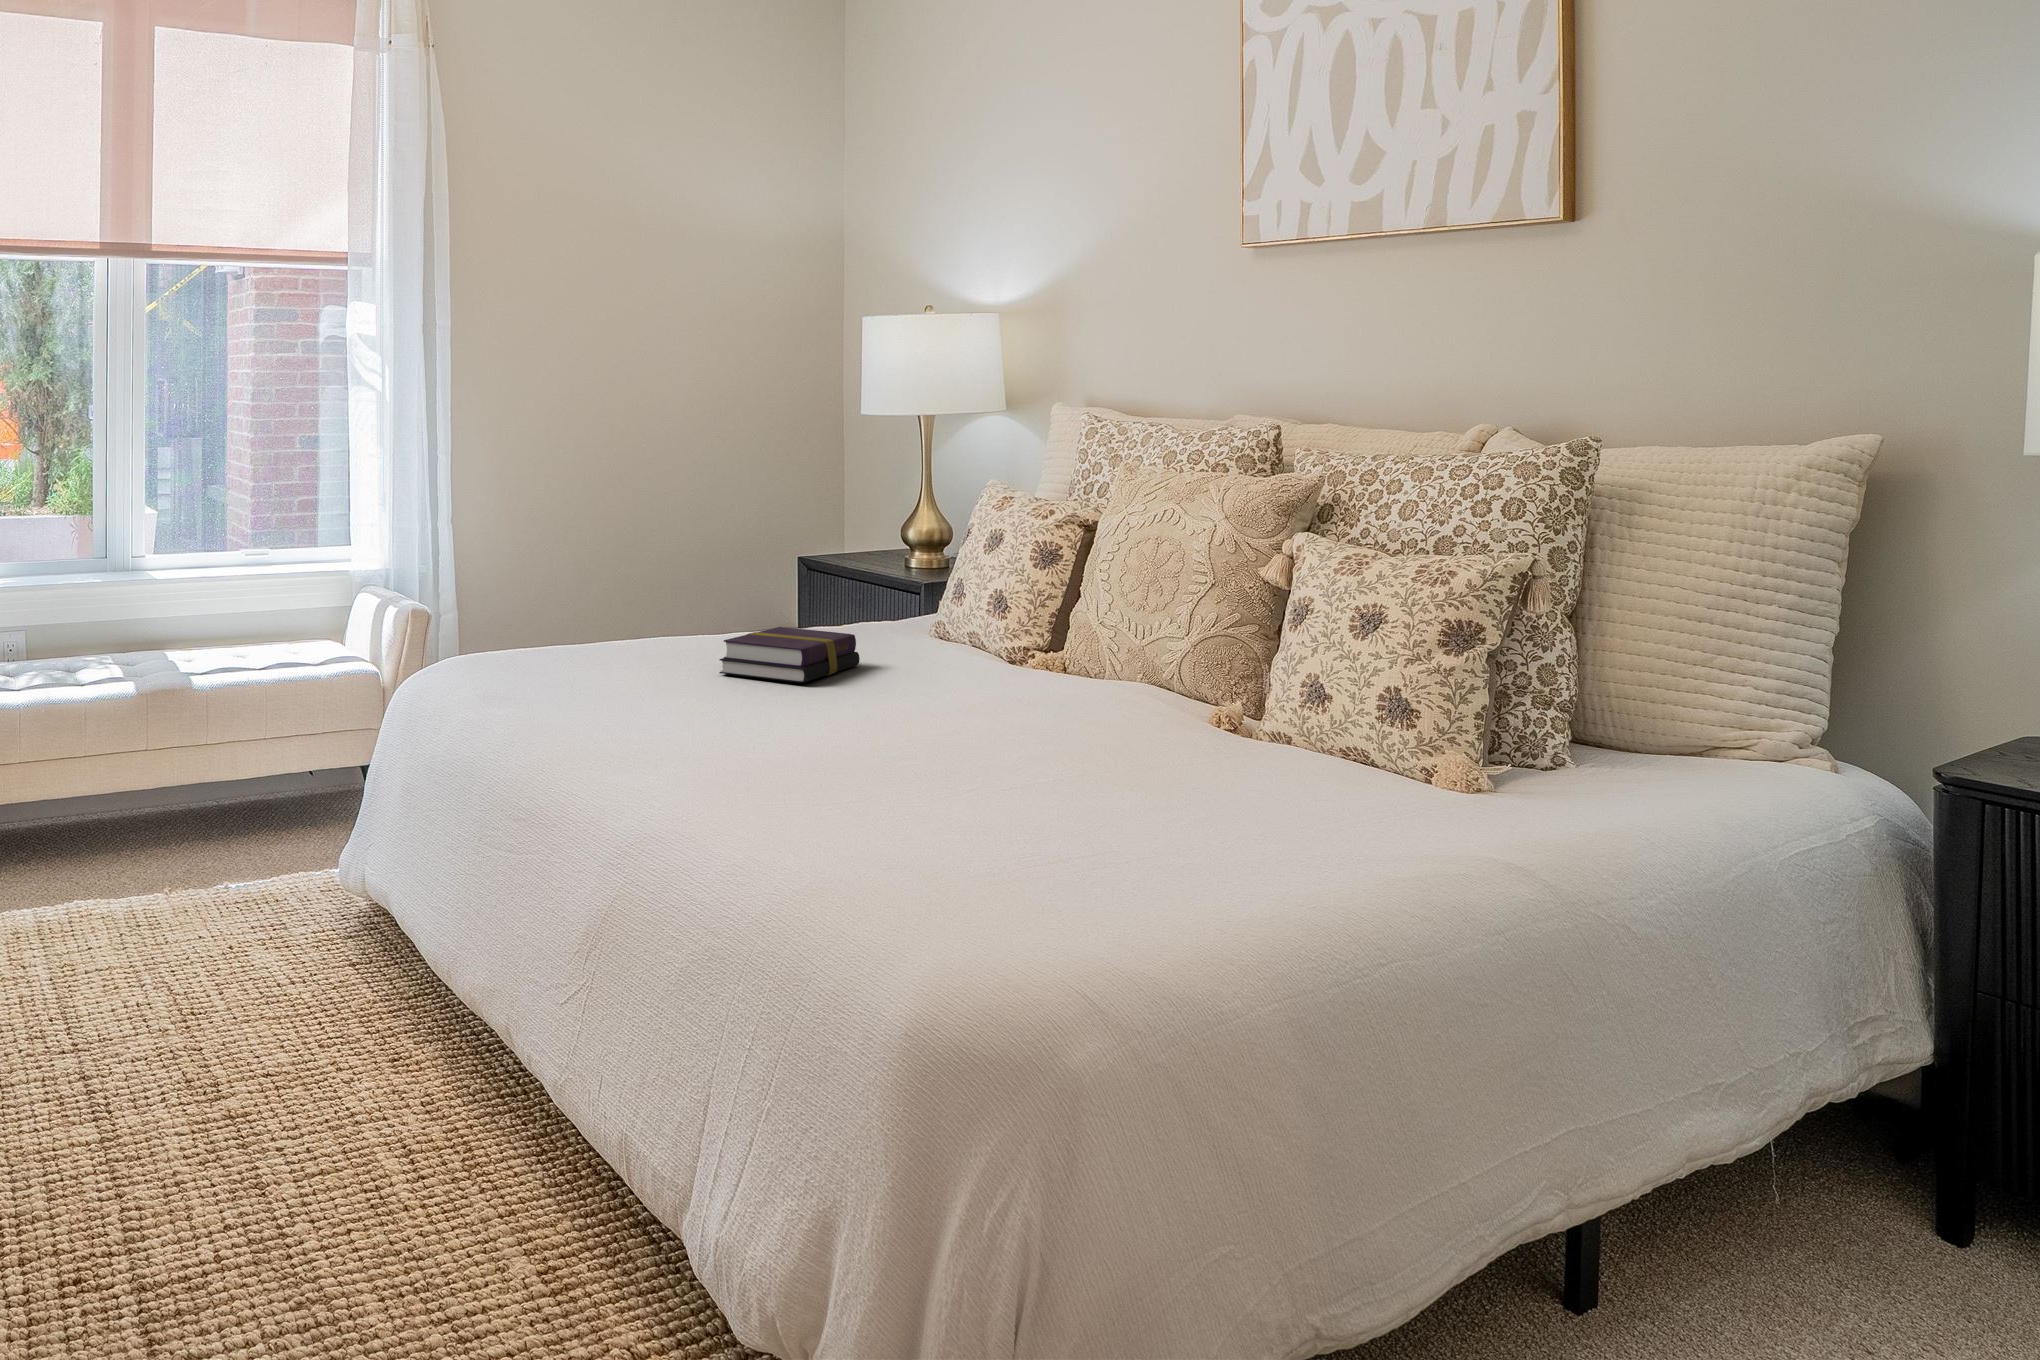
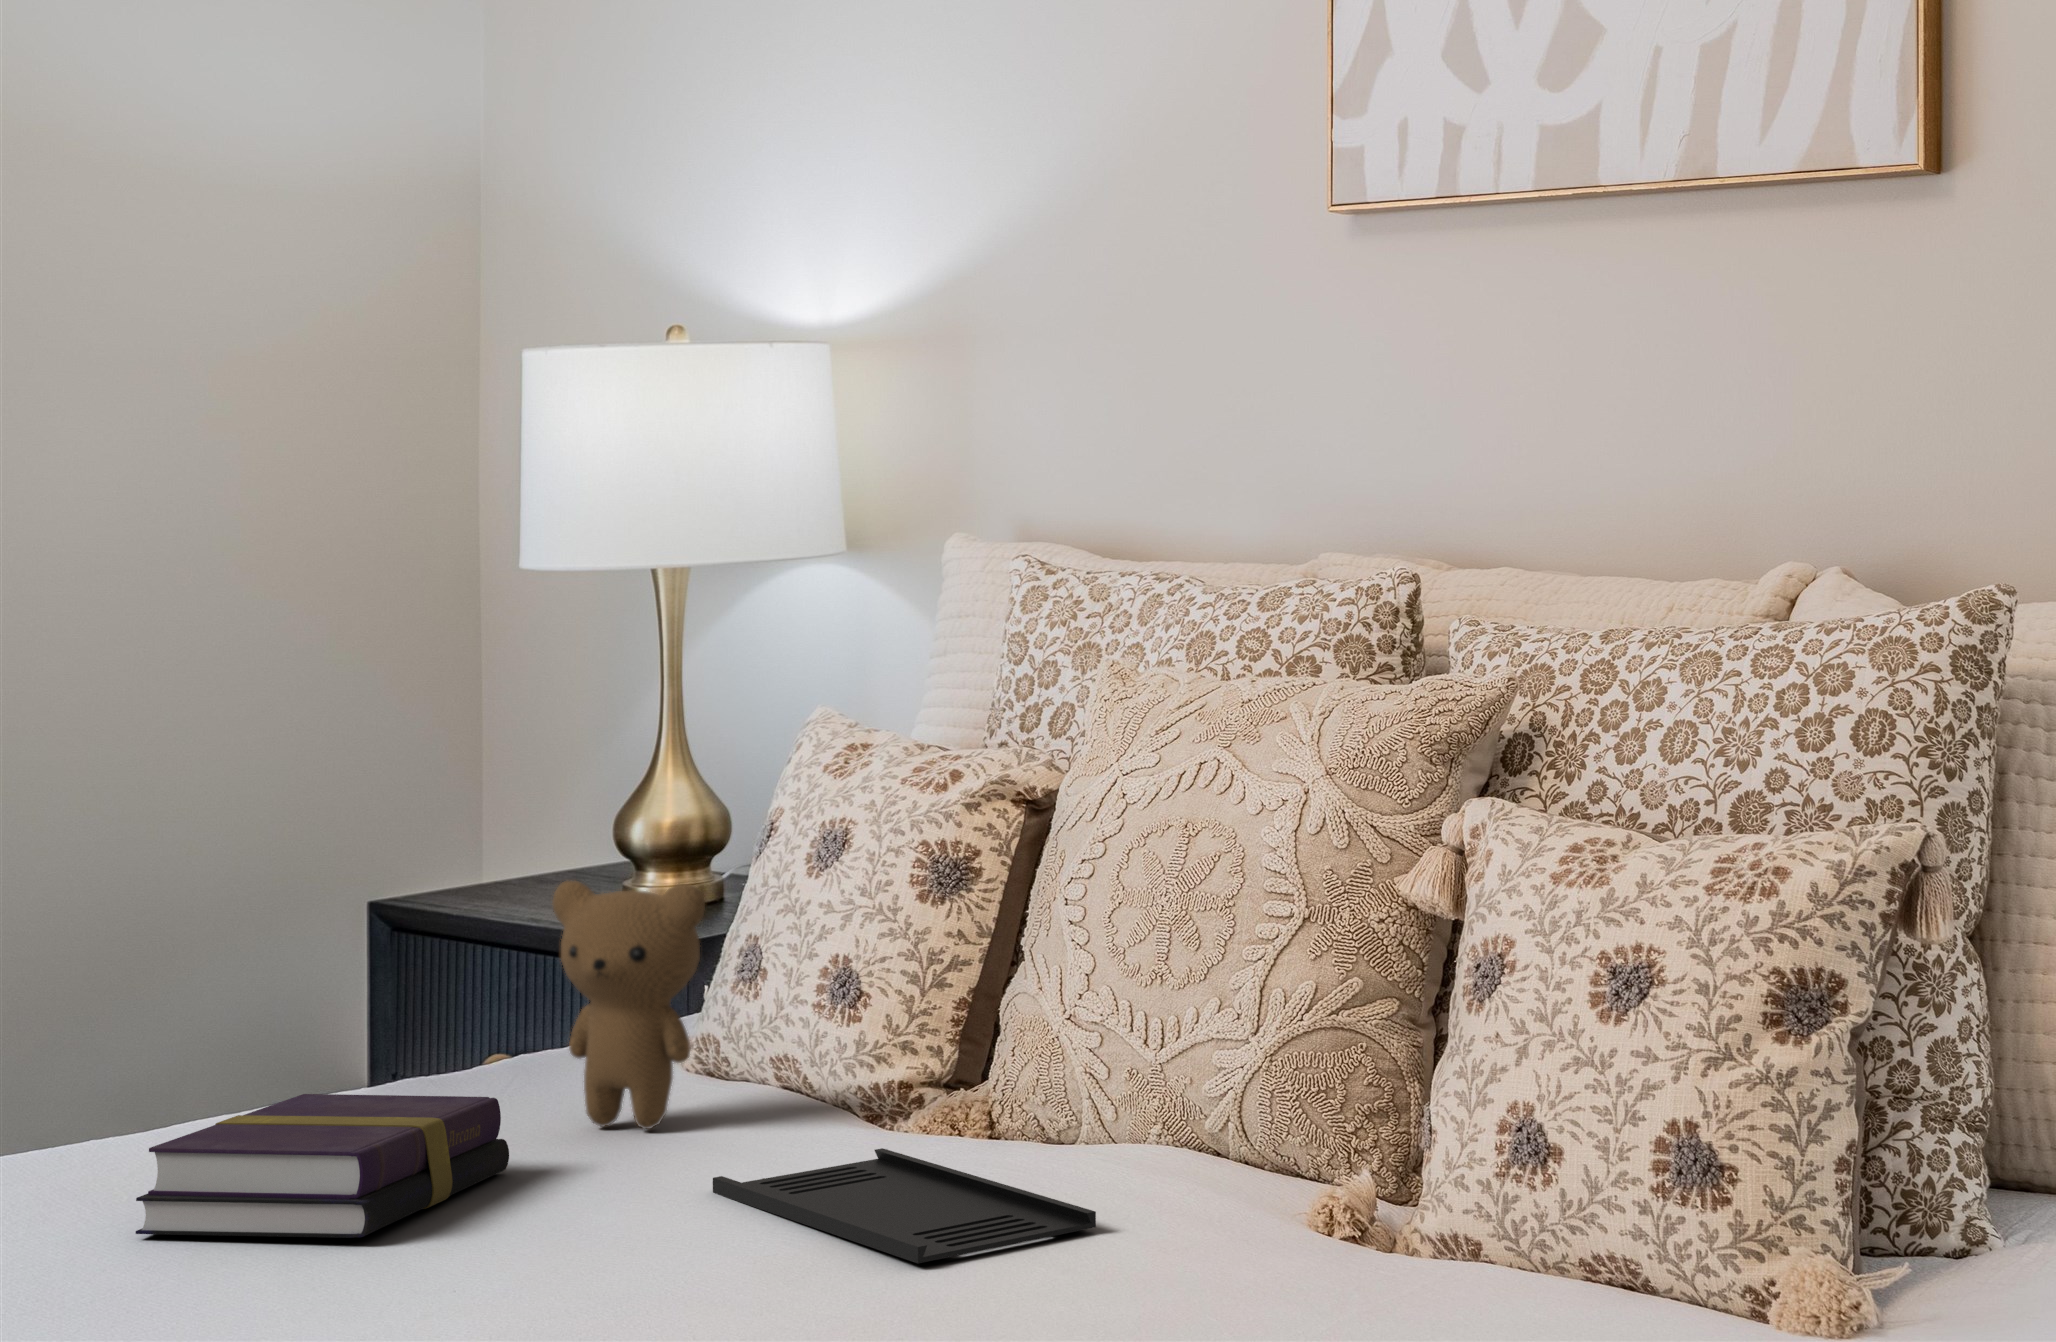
teddy bear: none [876,548,939,655] -> present [553,881,705,1129]
tray: none [942,671,1108,716] -> present [713,1148,1096,1263]

